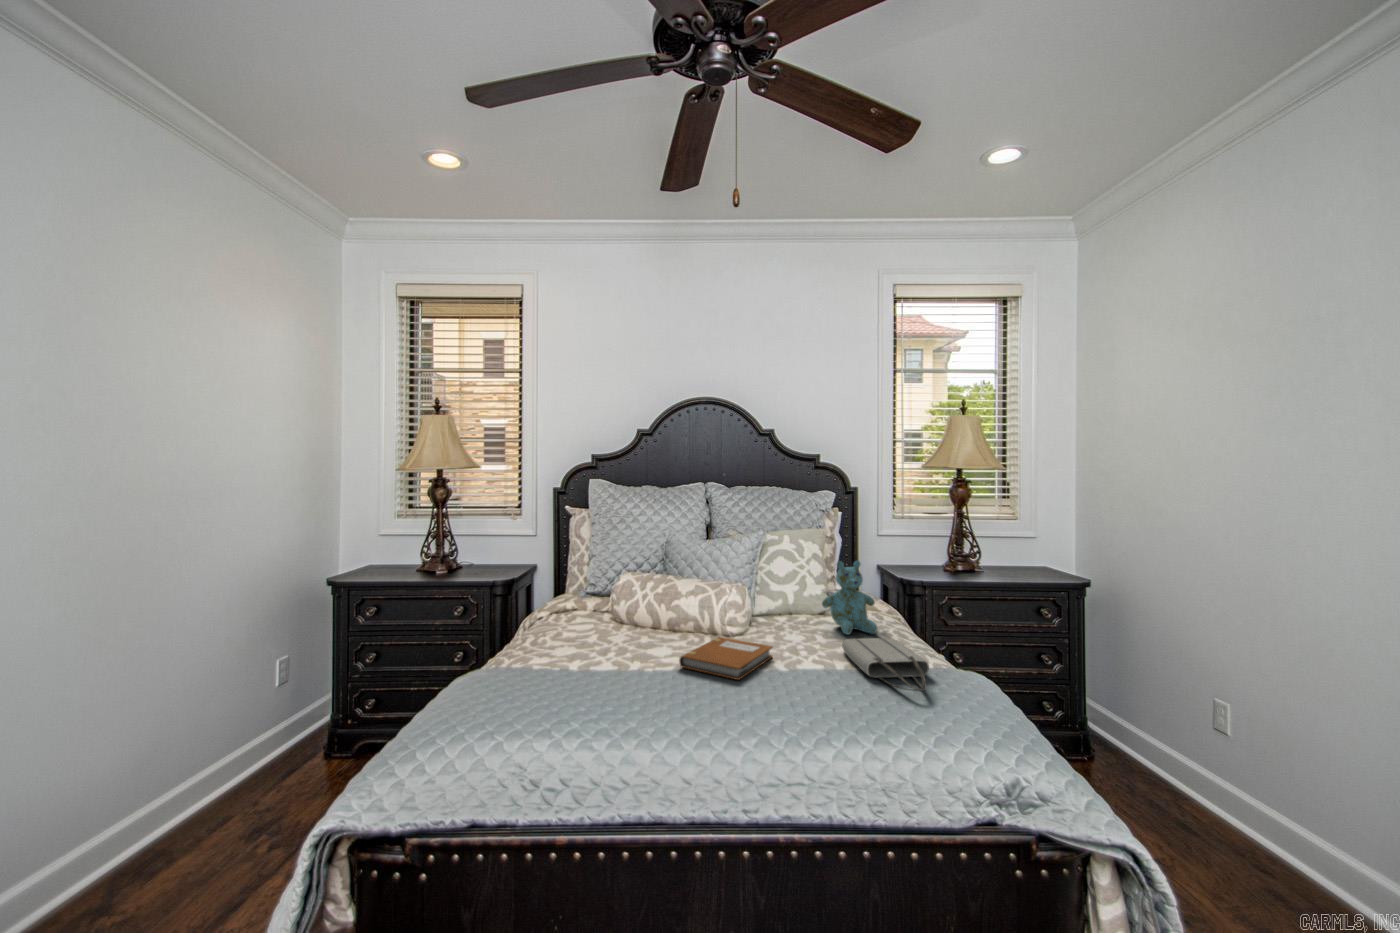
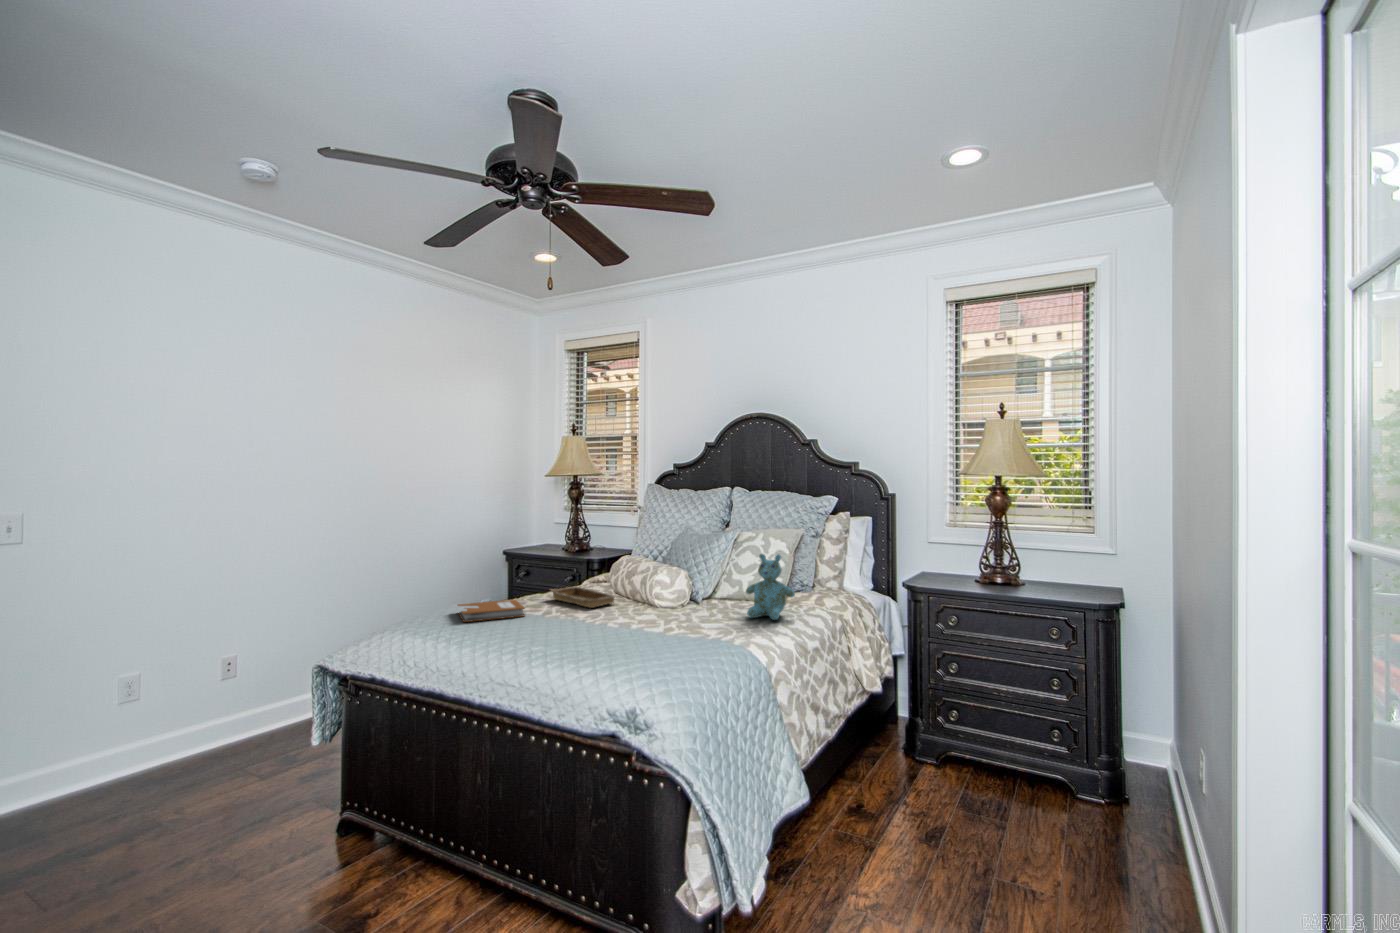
tray: none [571,622,670,651] -> present [552,586,615,608]
notebook: present [679,637,773,680] -> present [458,600,525,622]
tote bag: present [842,638,929,691] -> none [681,616,759,649]

